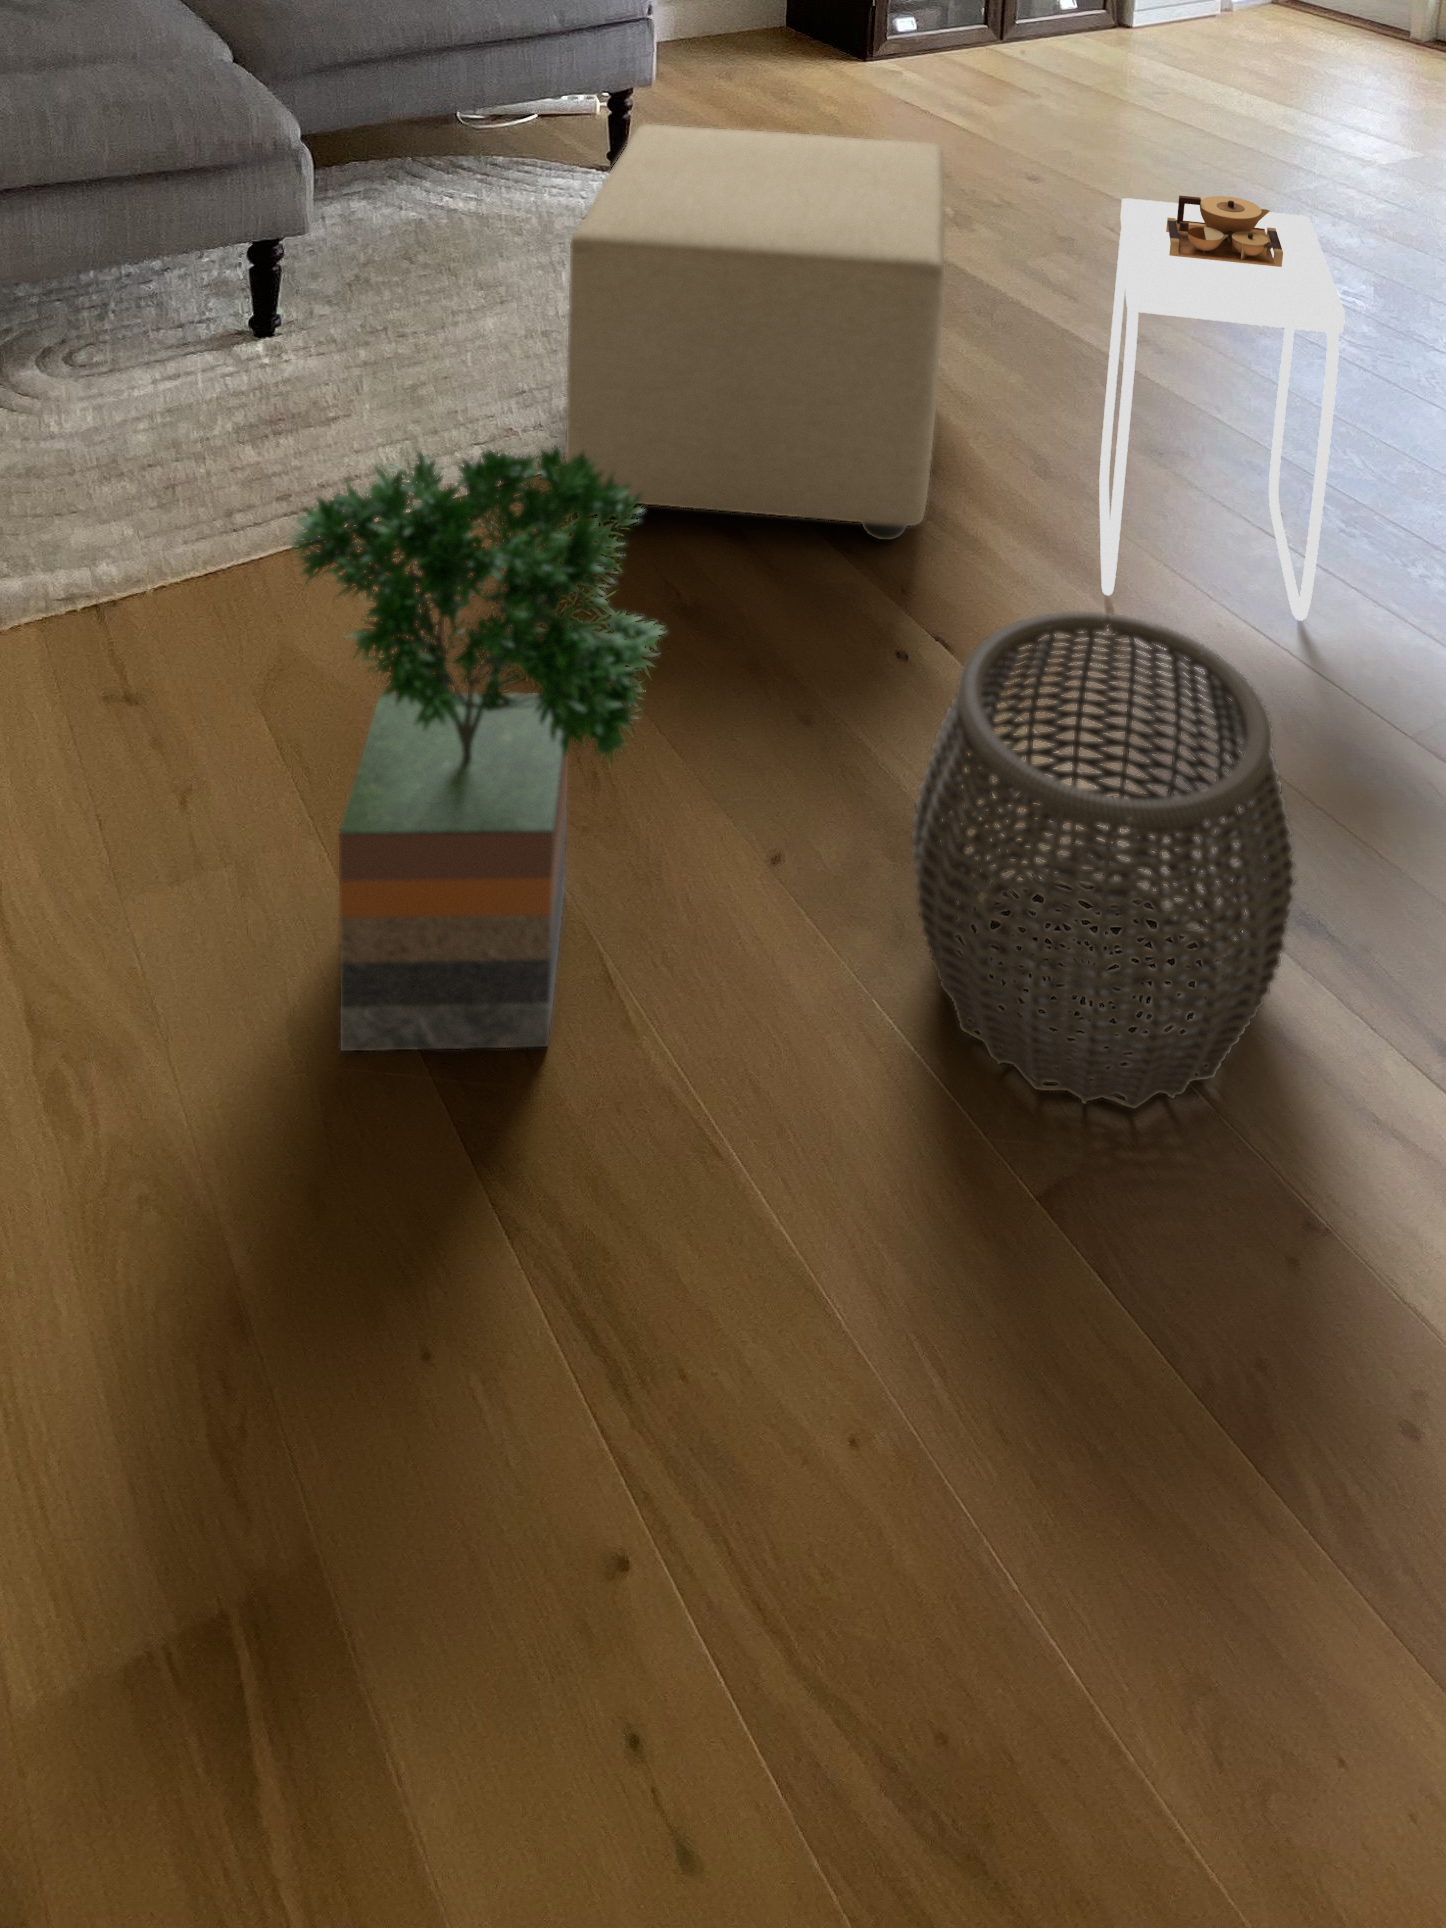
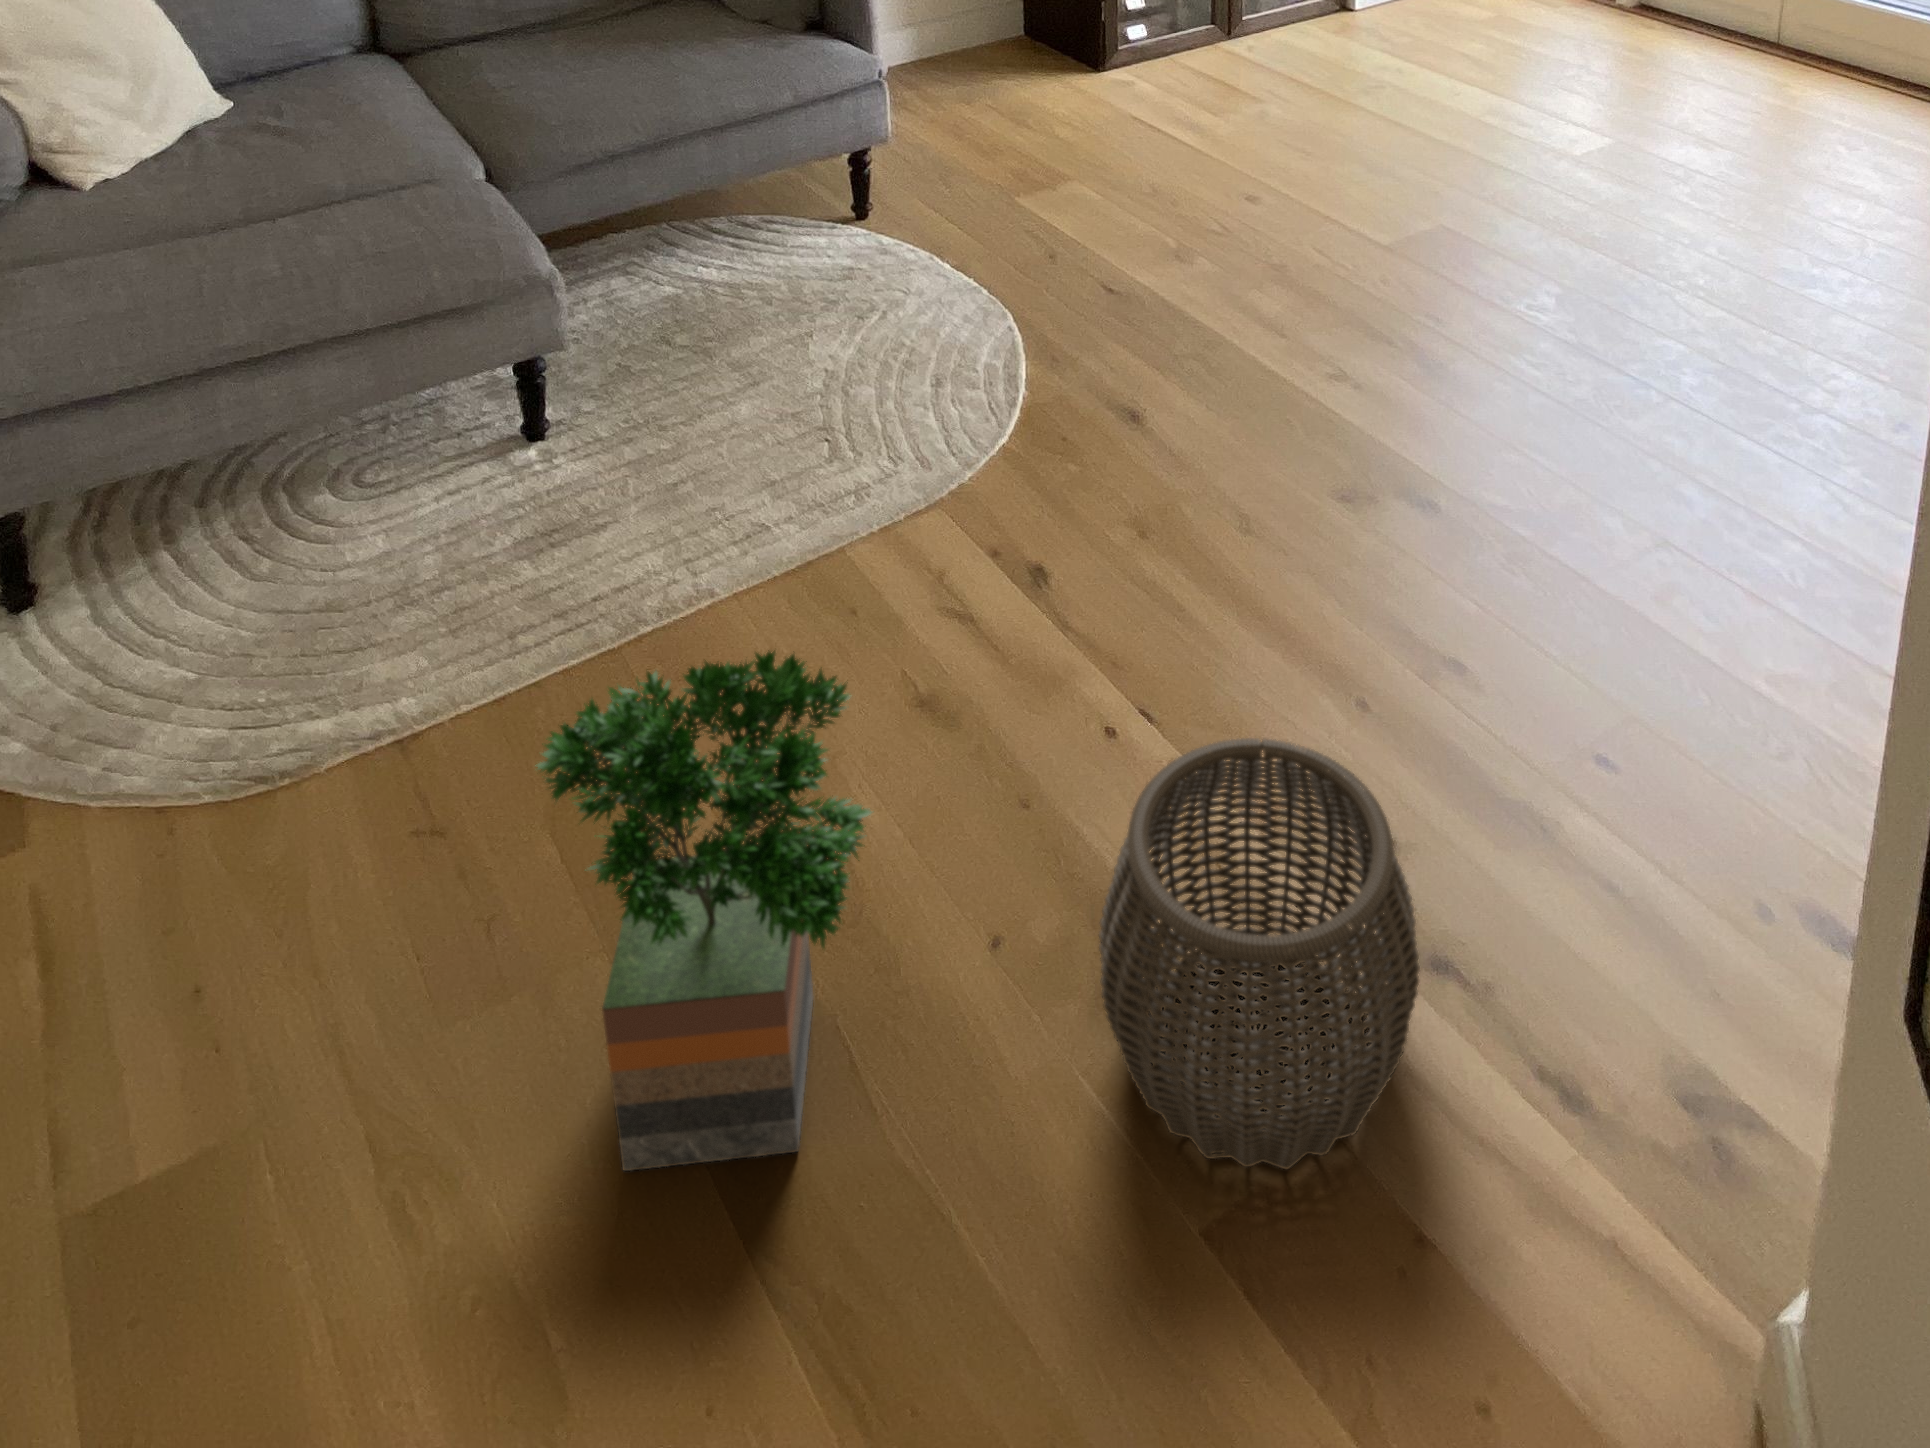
ottoman: present [566,124,945,540] -> none [796,232,1143,614]
side table: present [1099,196,1345,621] -> none [1289,292,1483,670]

